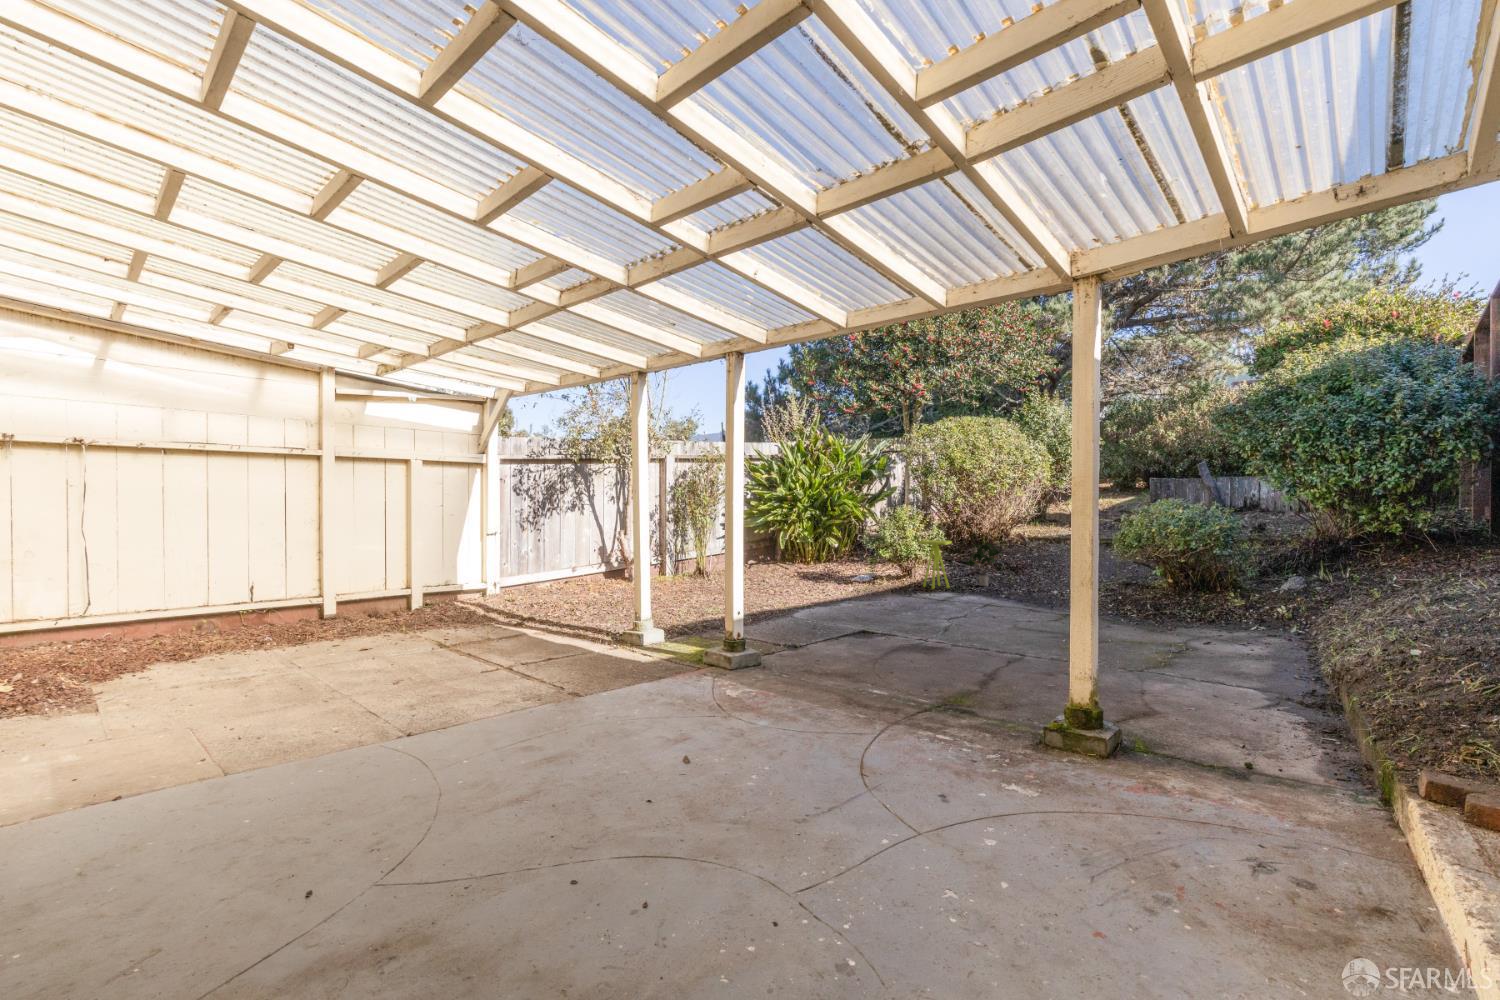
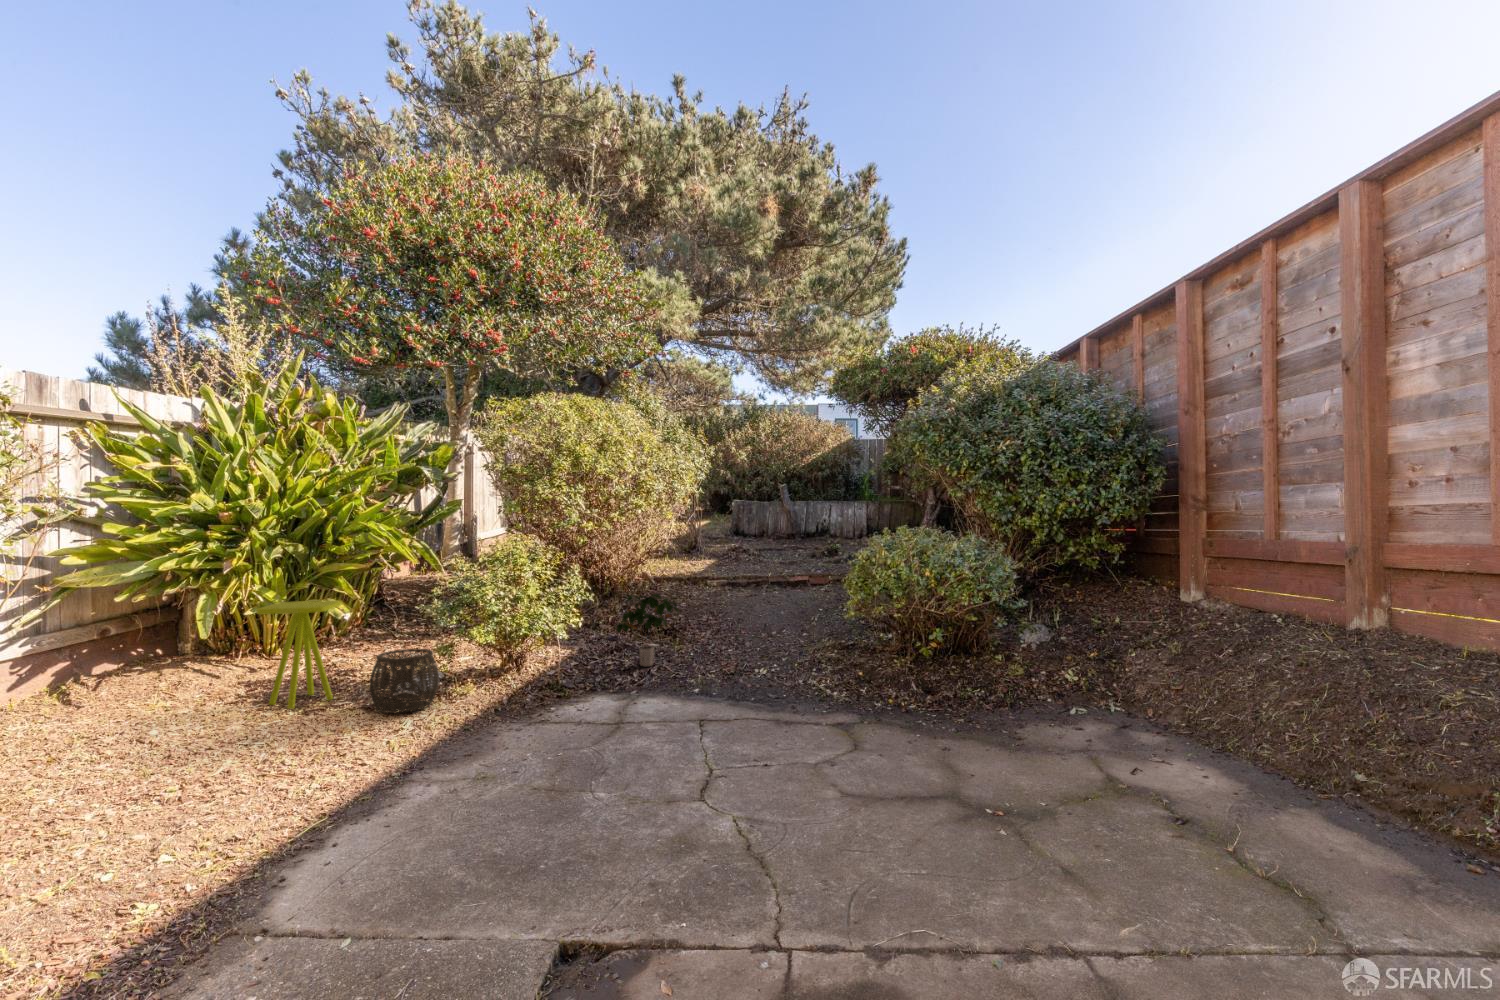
side table: present [919,540,952,588] -> present [257,600,341,709]
woven basket: none [837,560,867,587] -> present [369,649,439,713]

